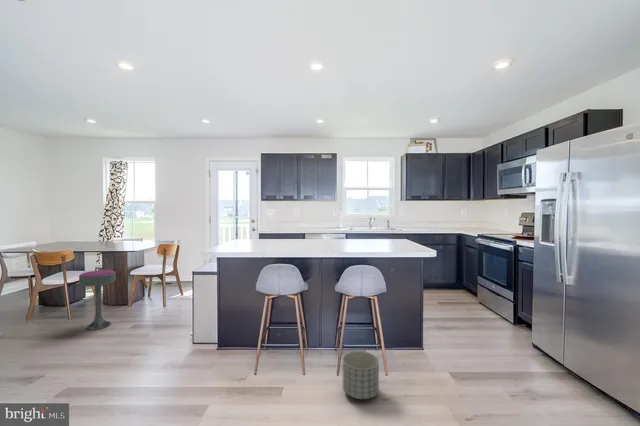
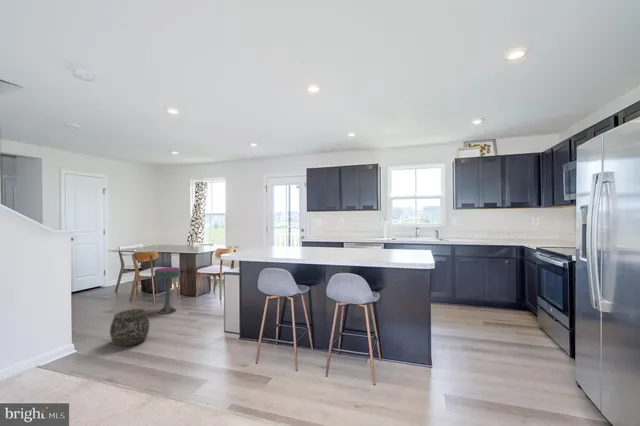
woven basket: none [37,329,96,384] -> present [110,309,149,347]
planter: present [343,351,379,399] -> none [313,353,348,399]

